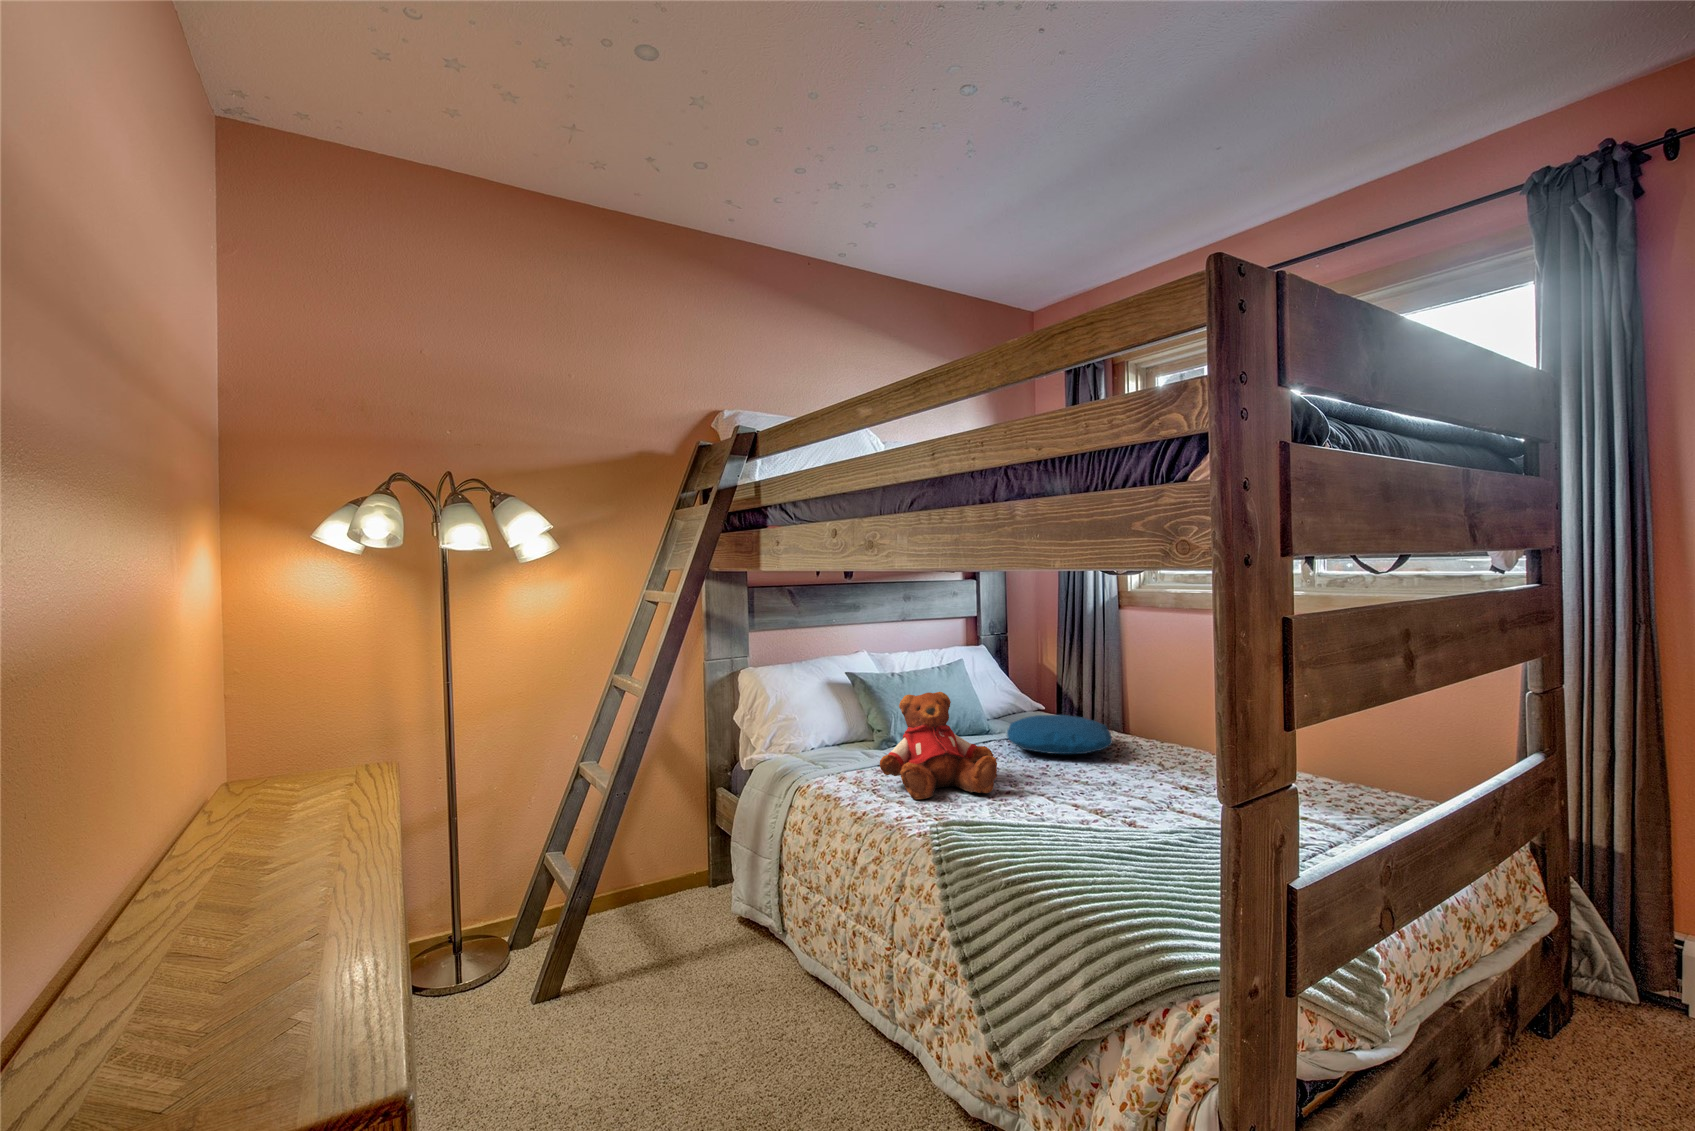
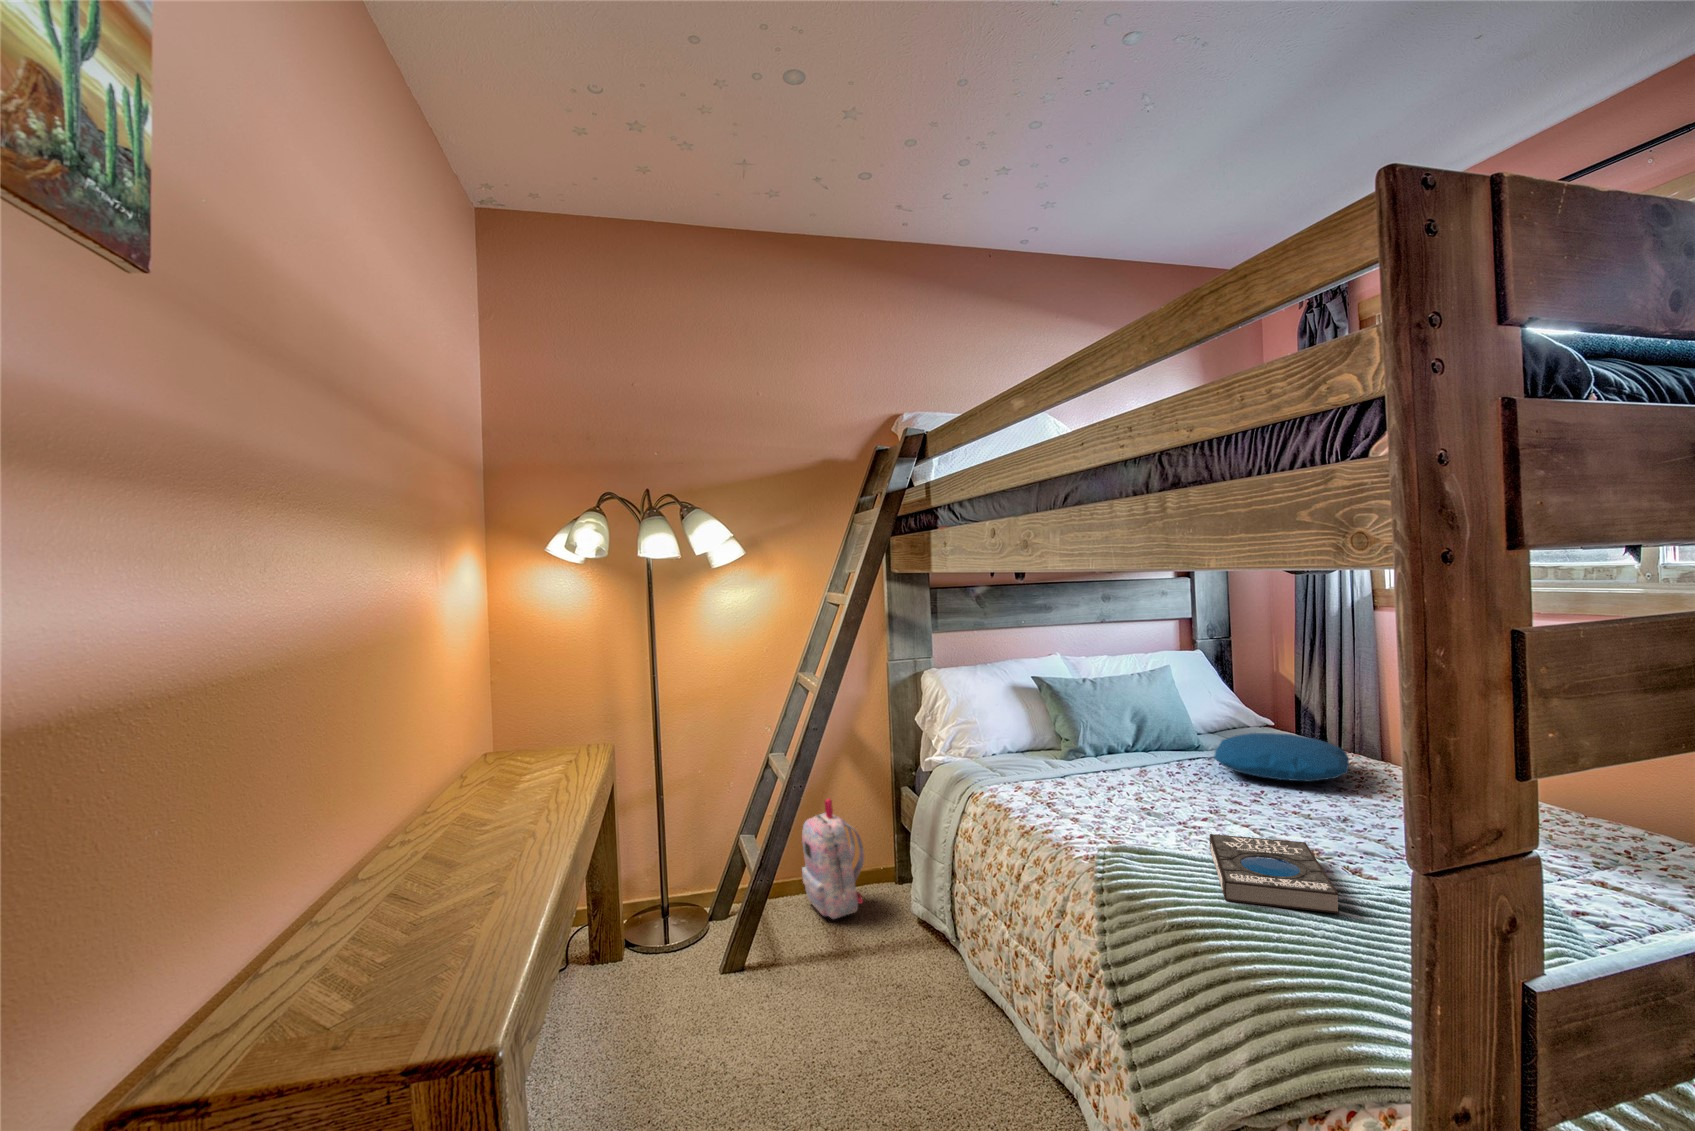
teddy bear: present [880,692,997,799] -> none [1053,702,1188,818]
book: none [1021,803,1131,857] -> present [1210,834,1339,914]
backpack: none [612,806,681,932] -> present [802,799,864,919]

